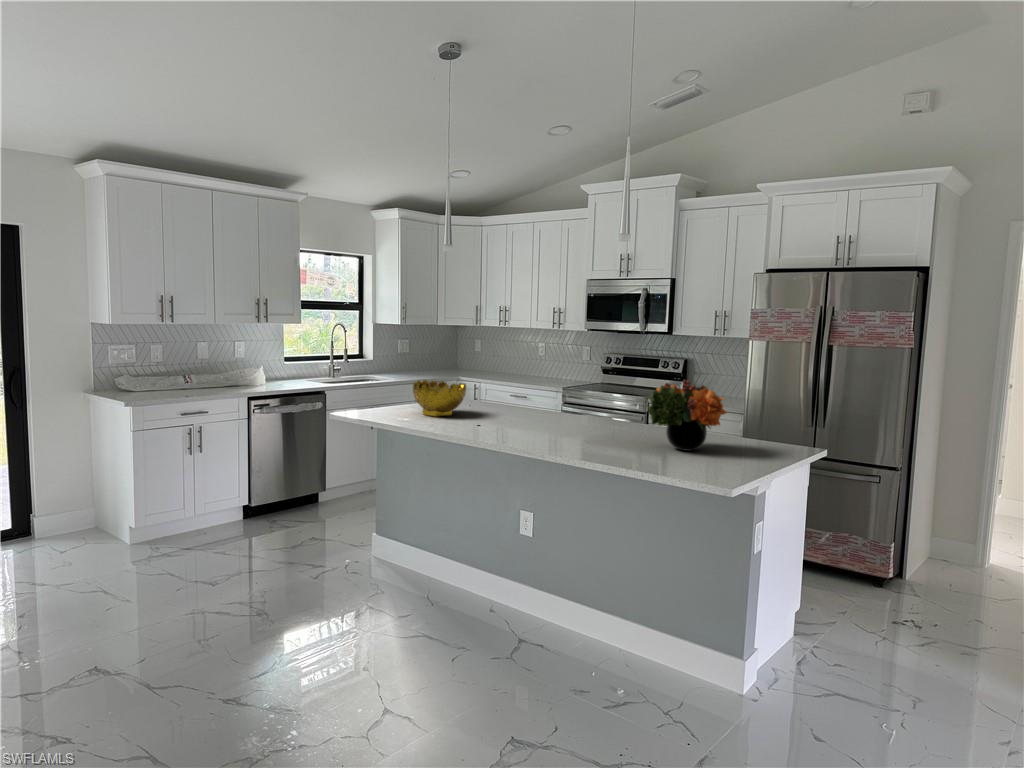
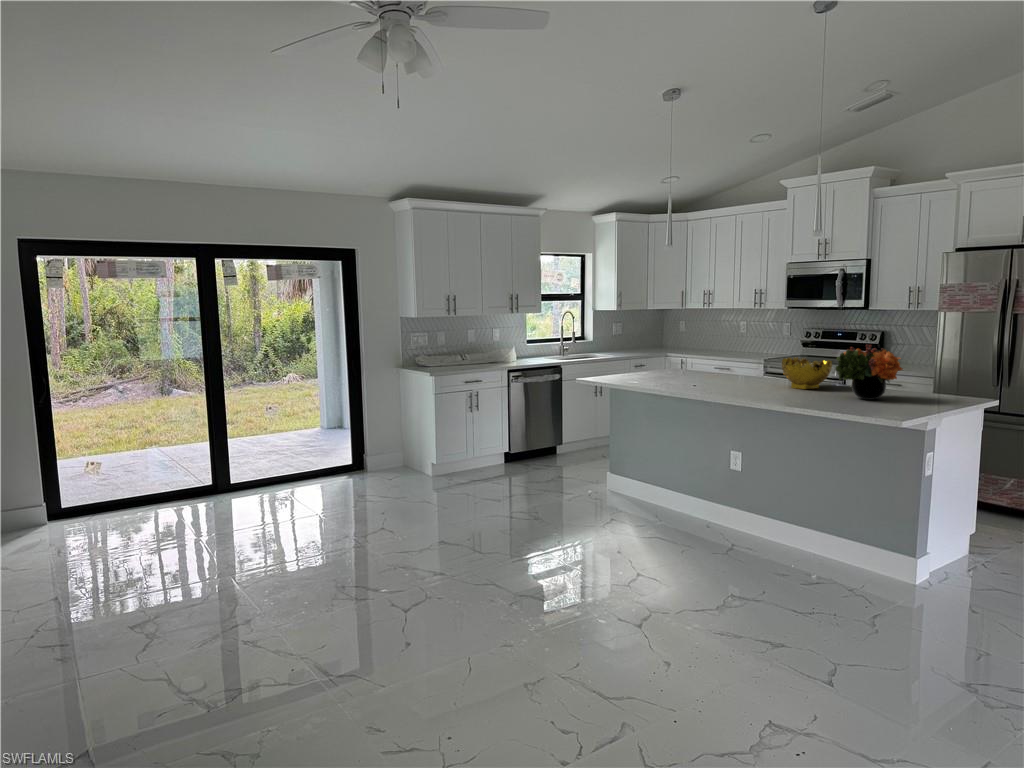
decorative bowl: present [413,379,466,416] -> present [782,357,832,389]

